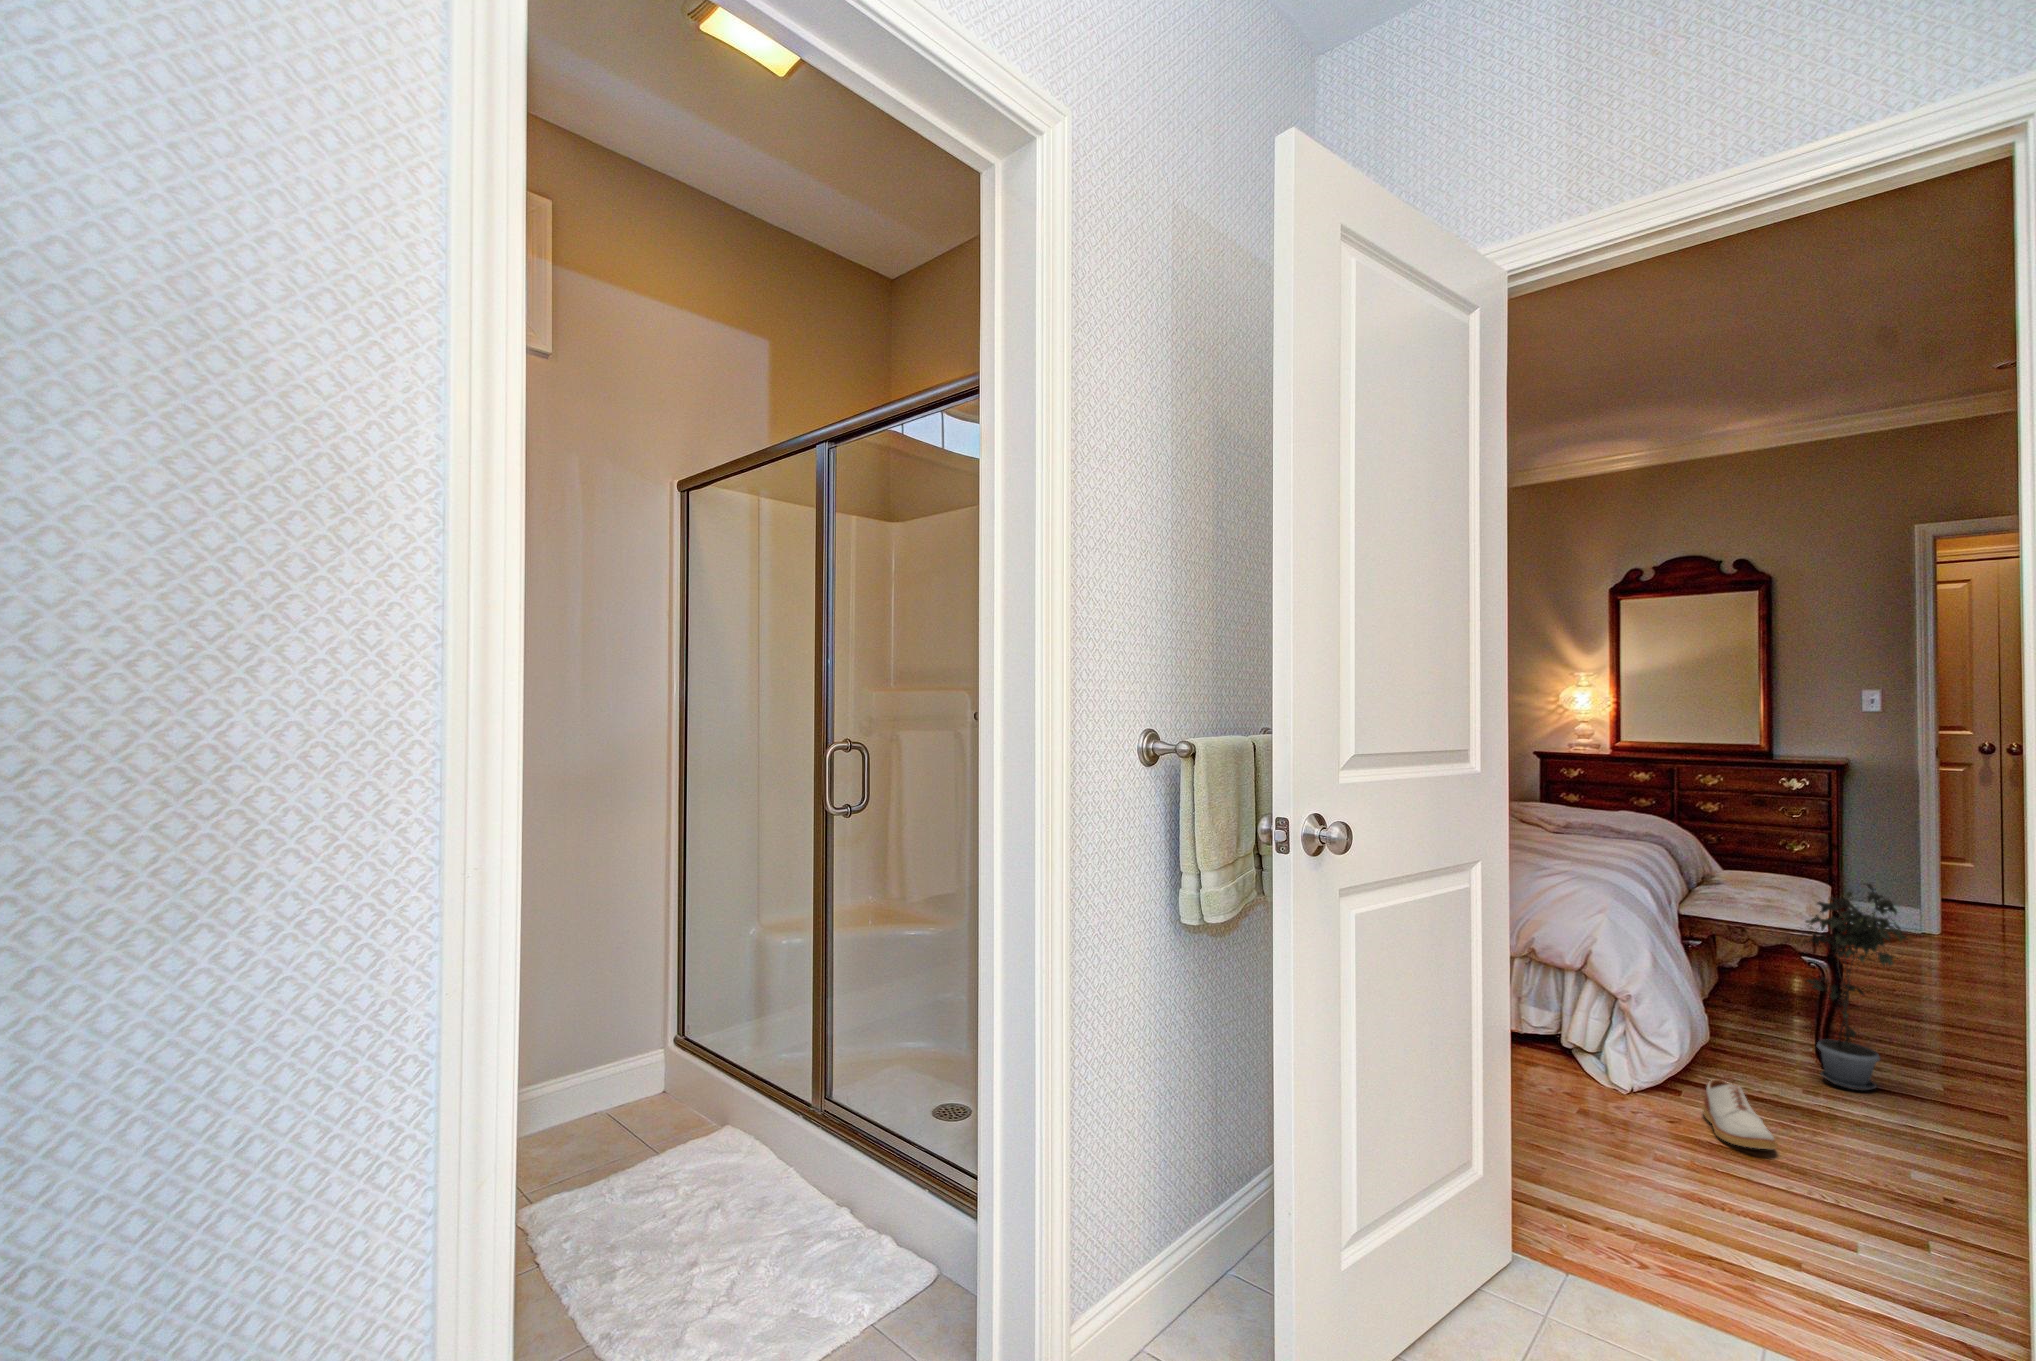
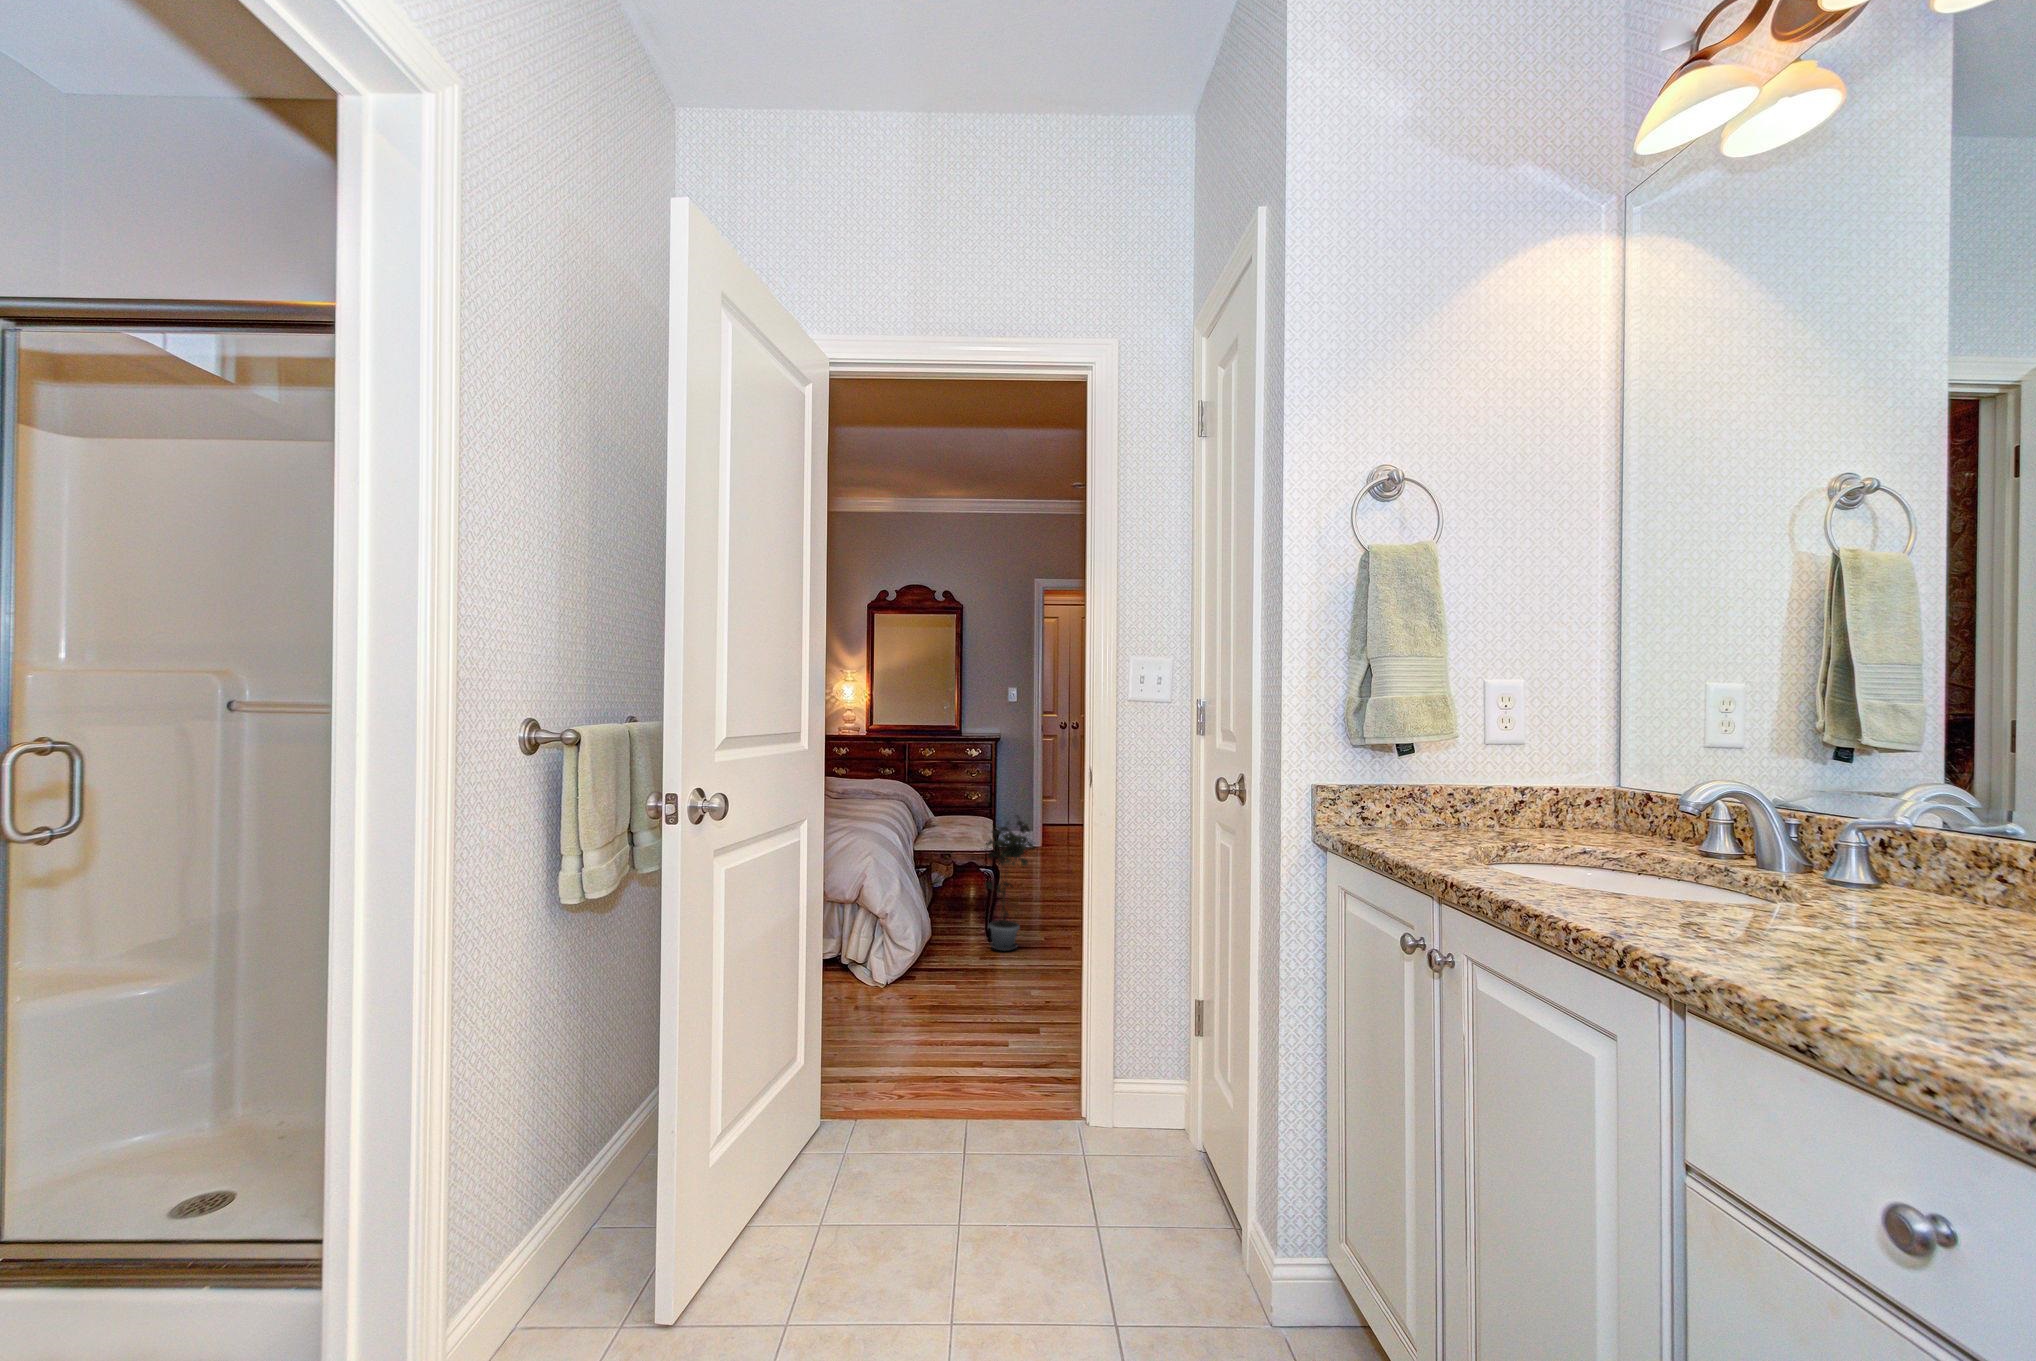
shoe: present [1702,1079,1777,1149] -> none [928,961,971,1002]

